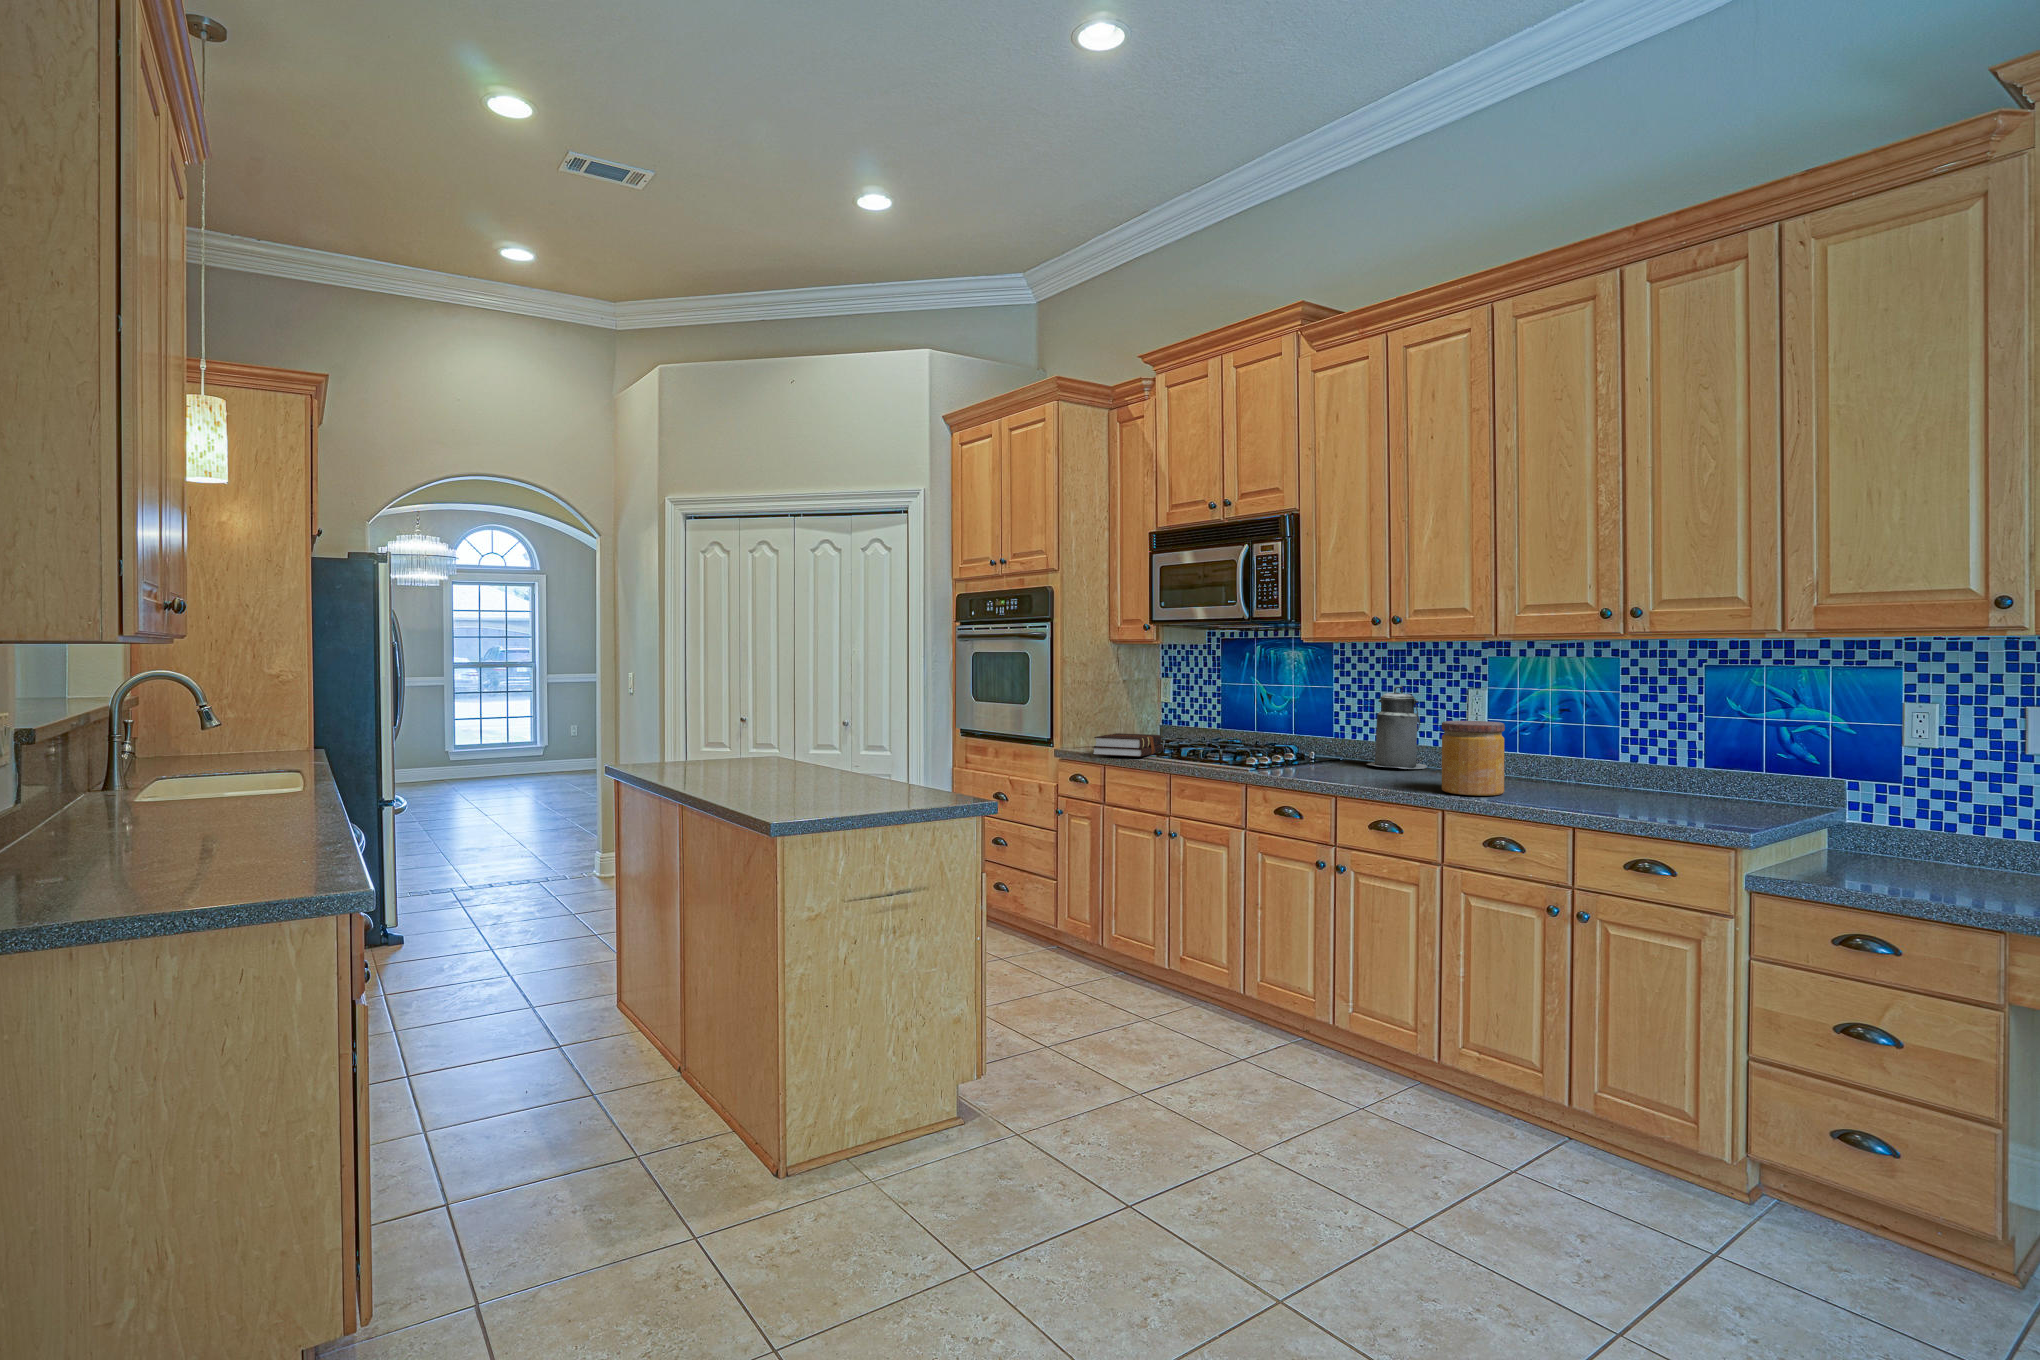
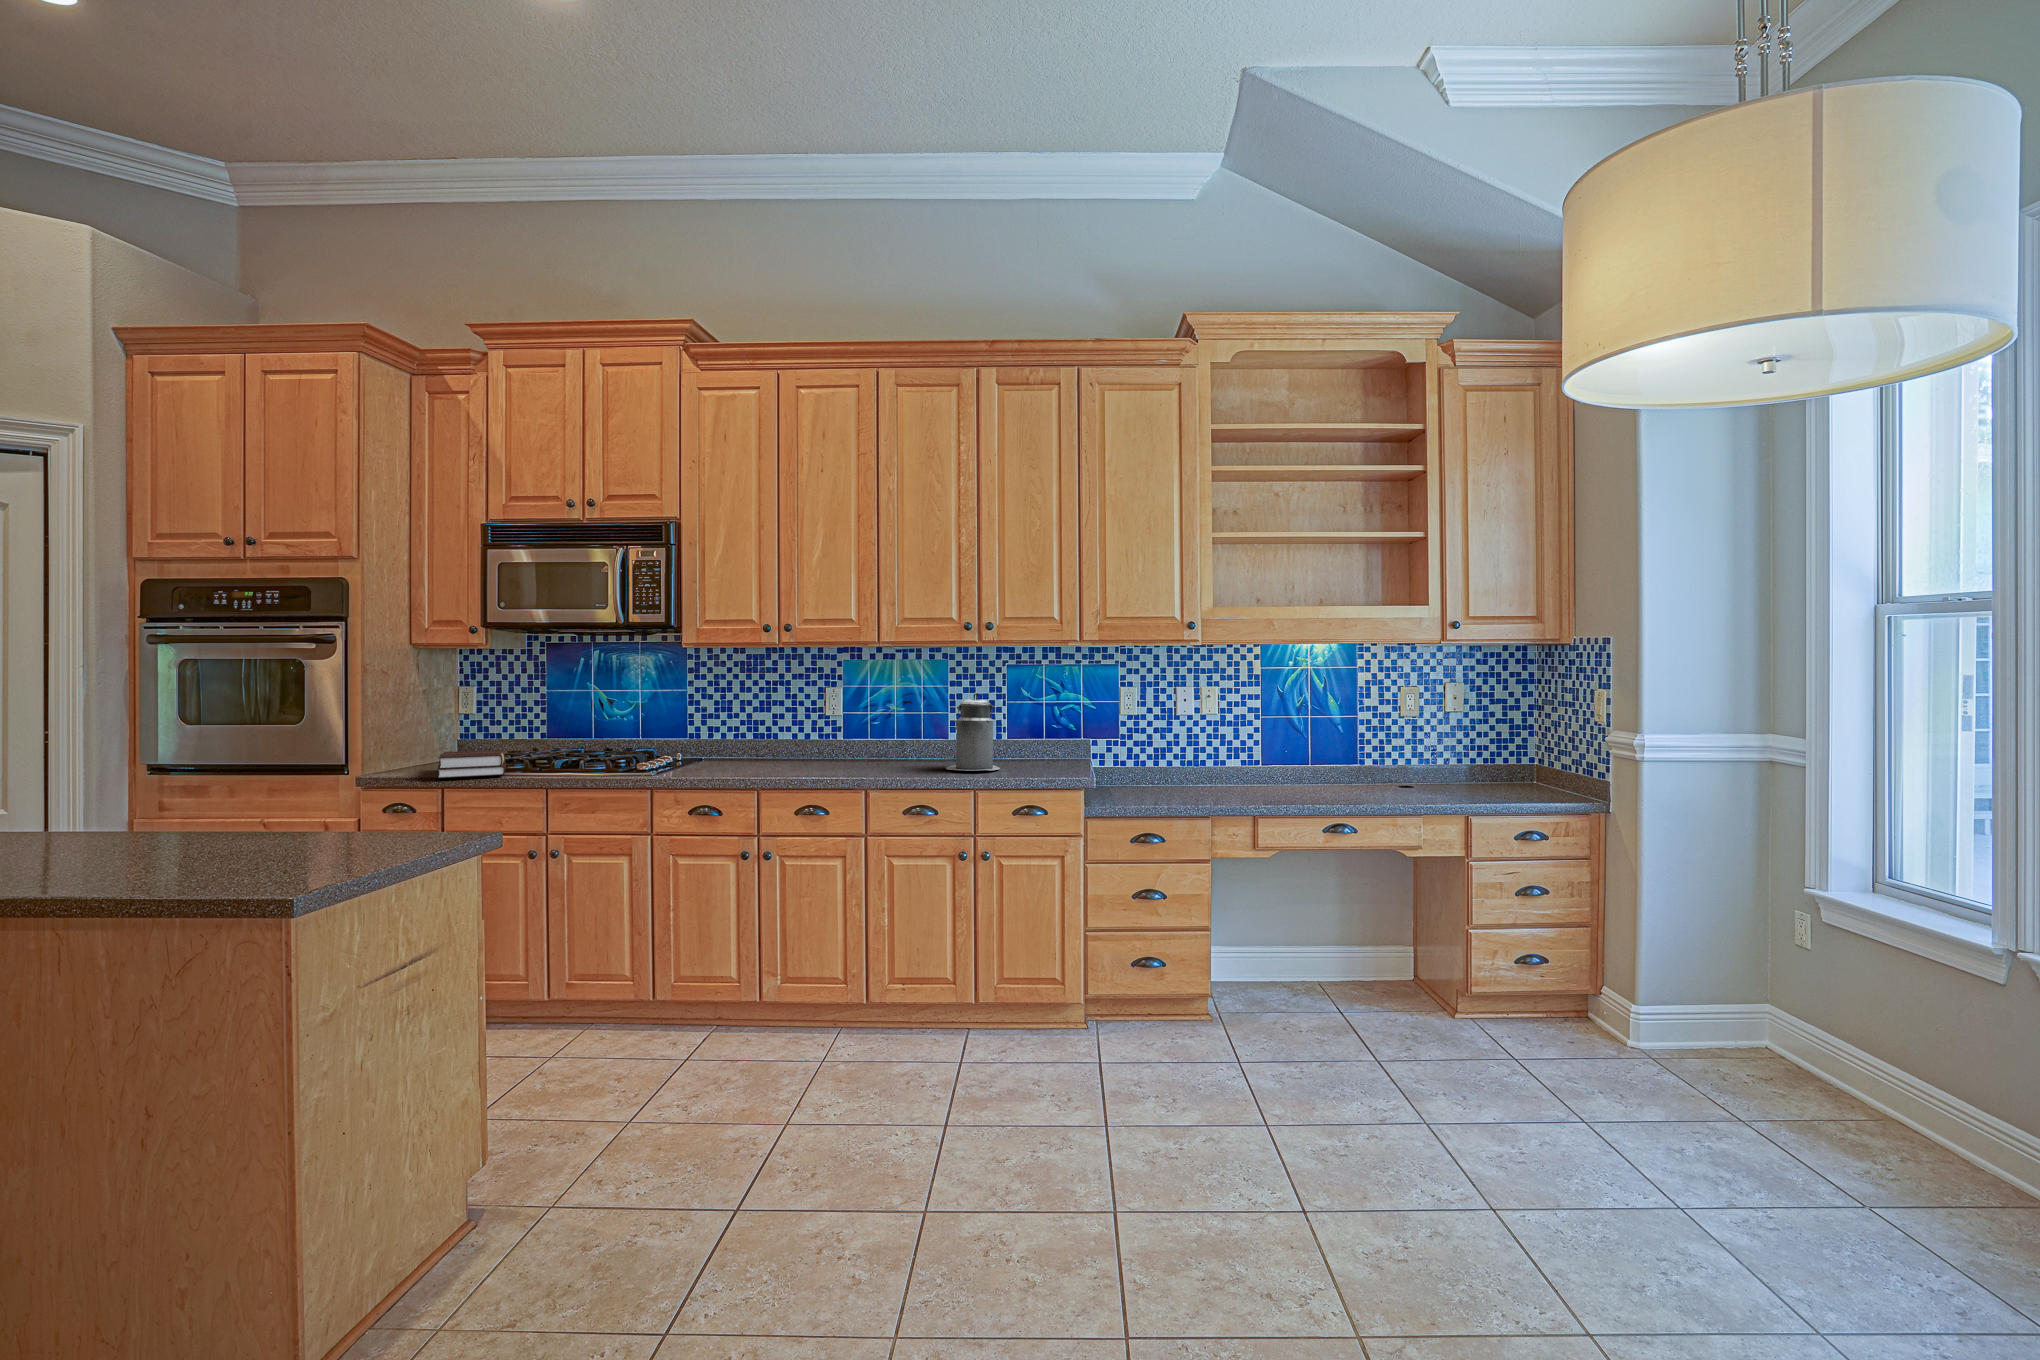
canister: present [1367,686,1427,769] -> present [946,693,1000,771]
jar: present [1442,721,1505,795] -> none [850,714,899,776]

